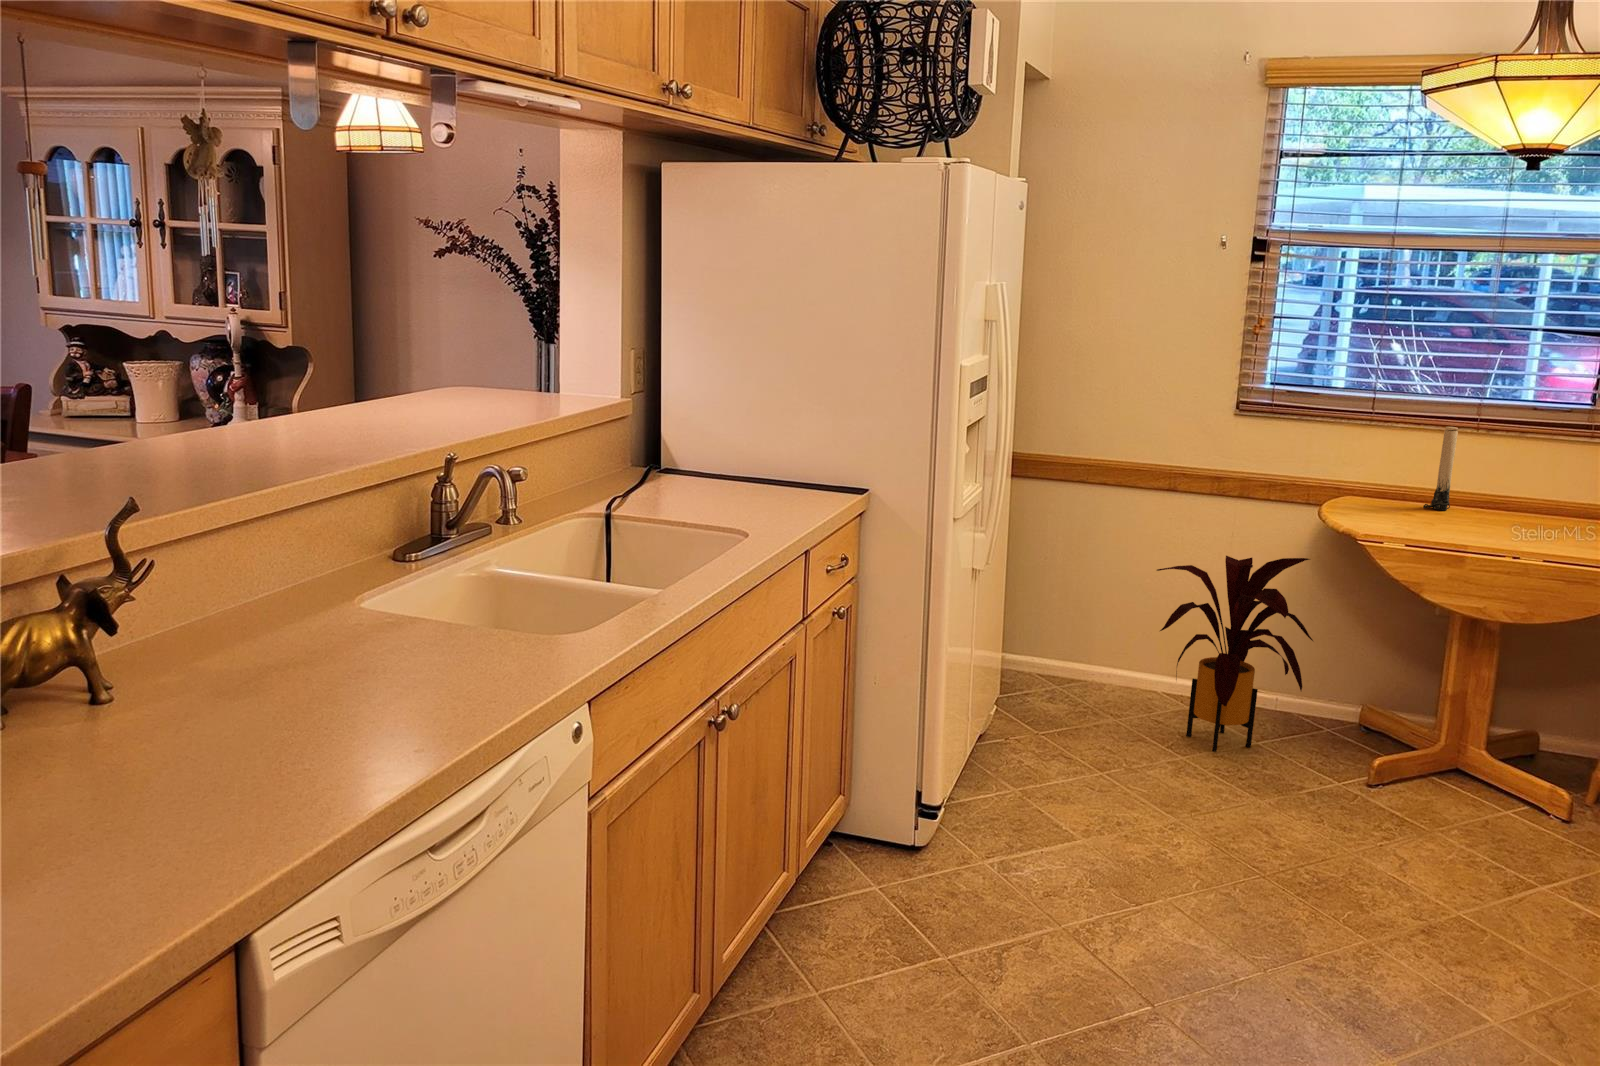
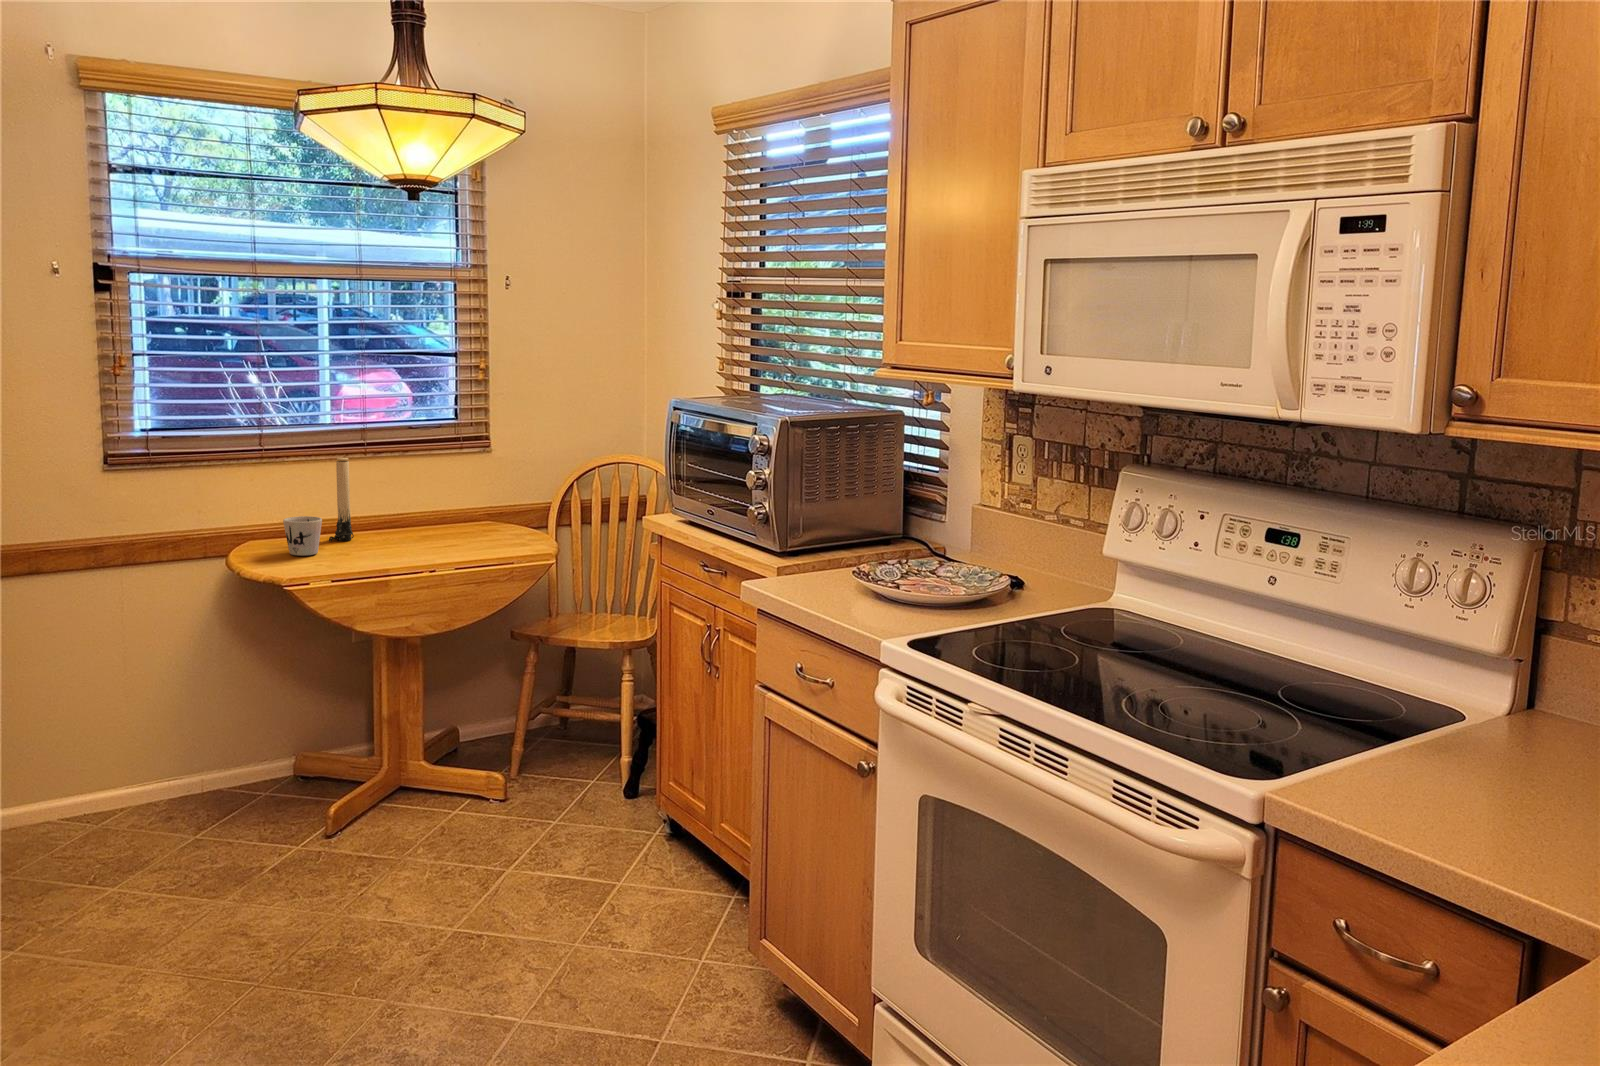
mug: none [1379,479,1417,517] -> present [283,516,322,556]
house plant: present [1157,556,1313,752] -> none [40,613,246,851]

